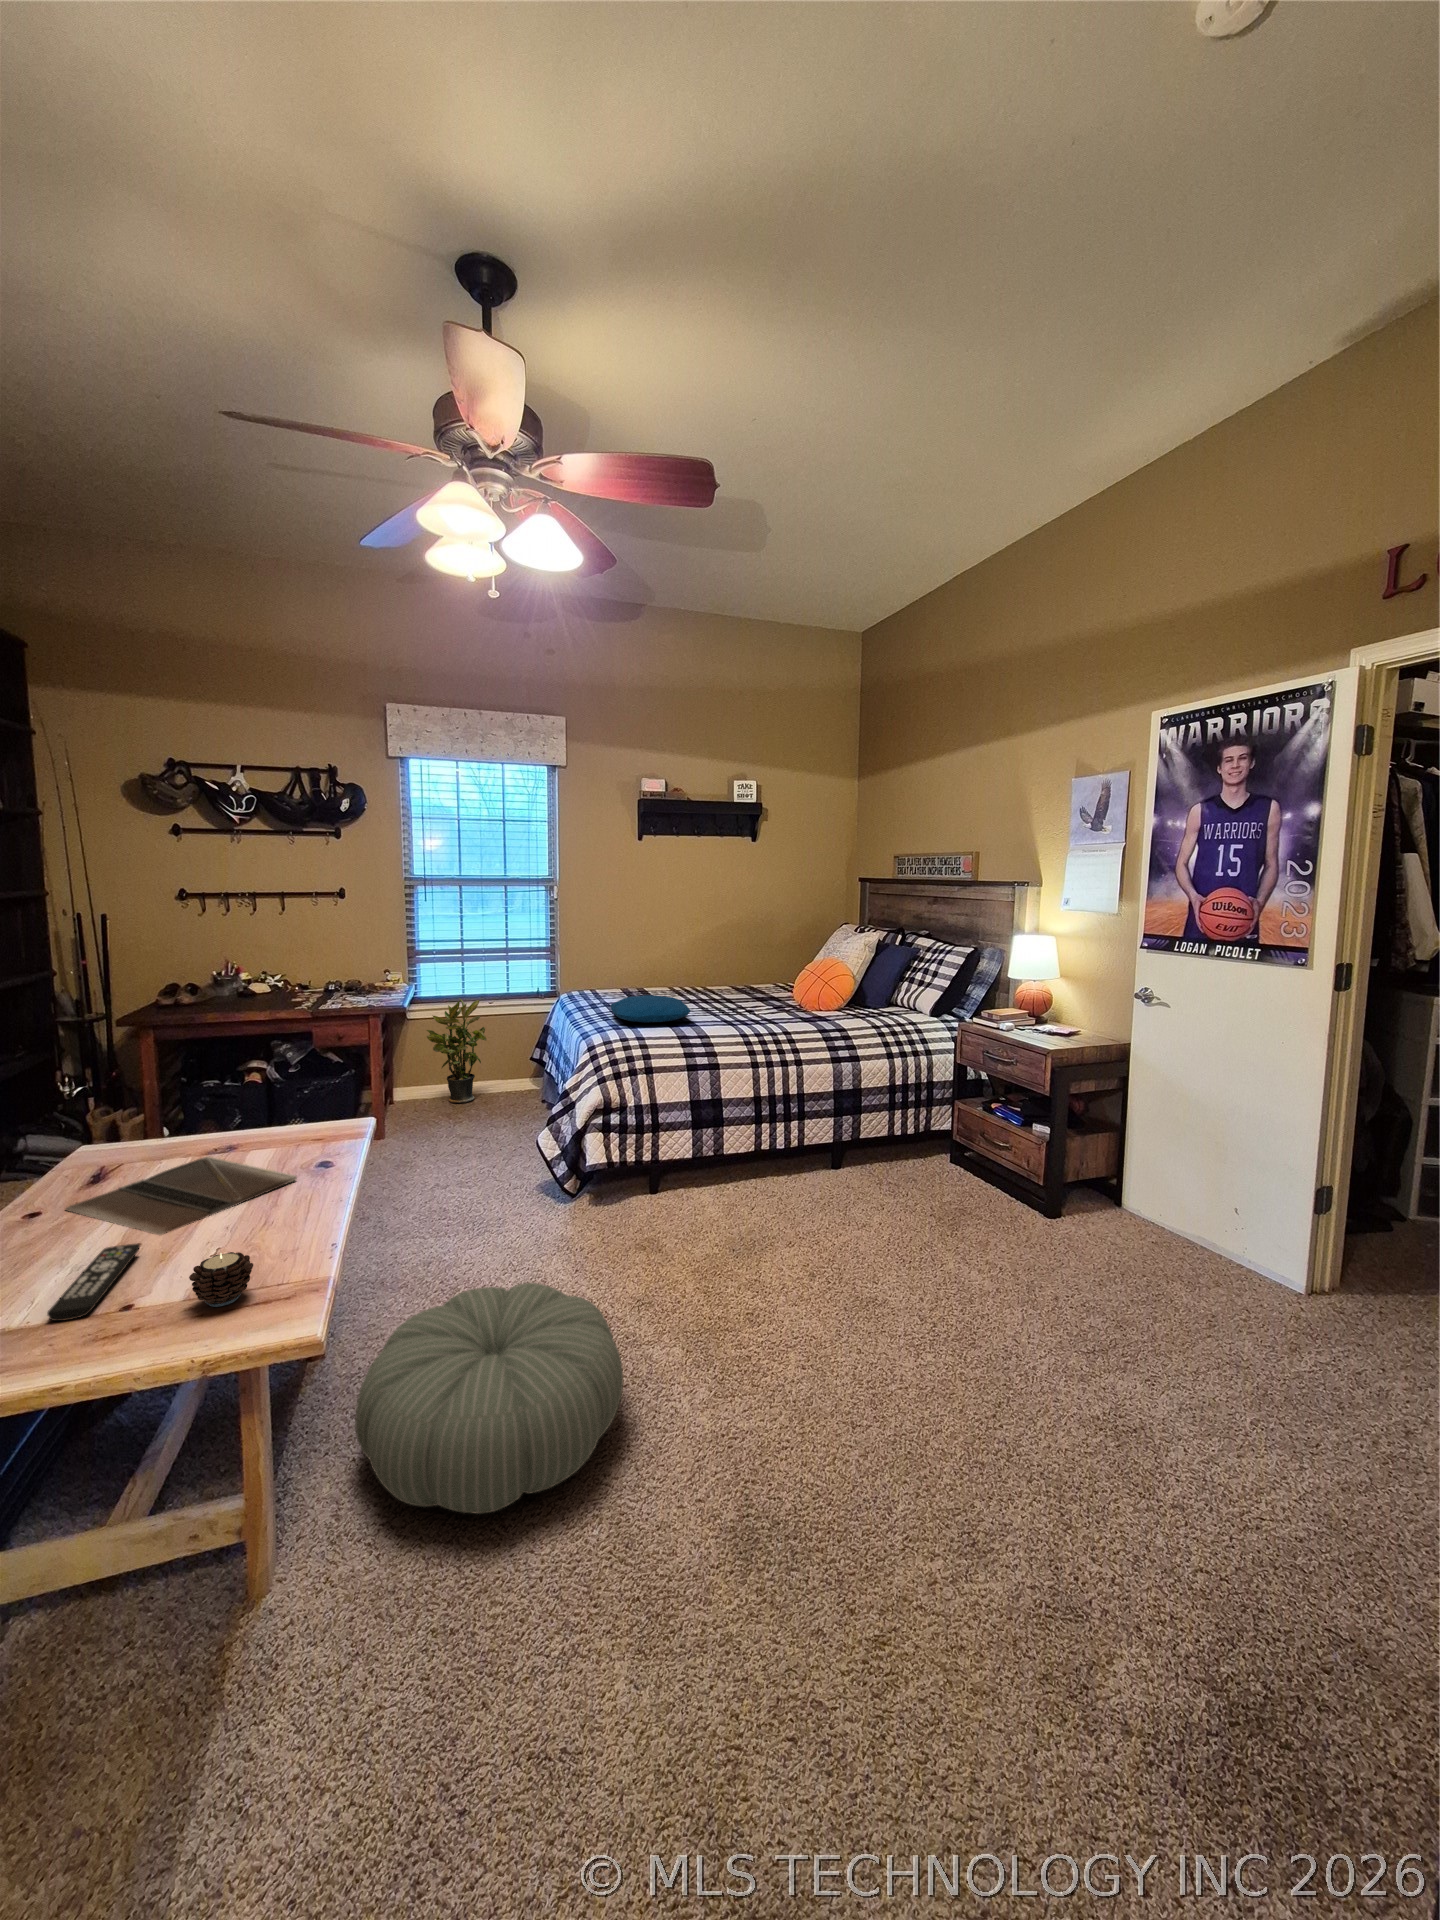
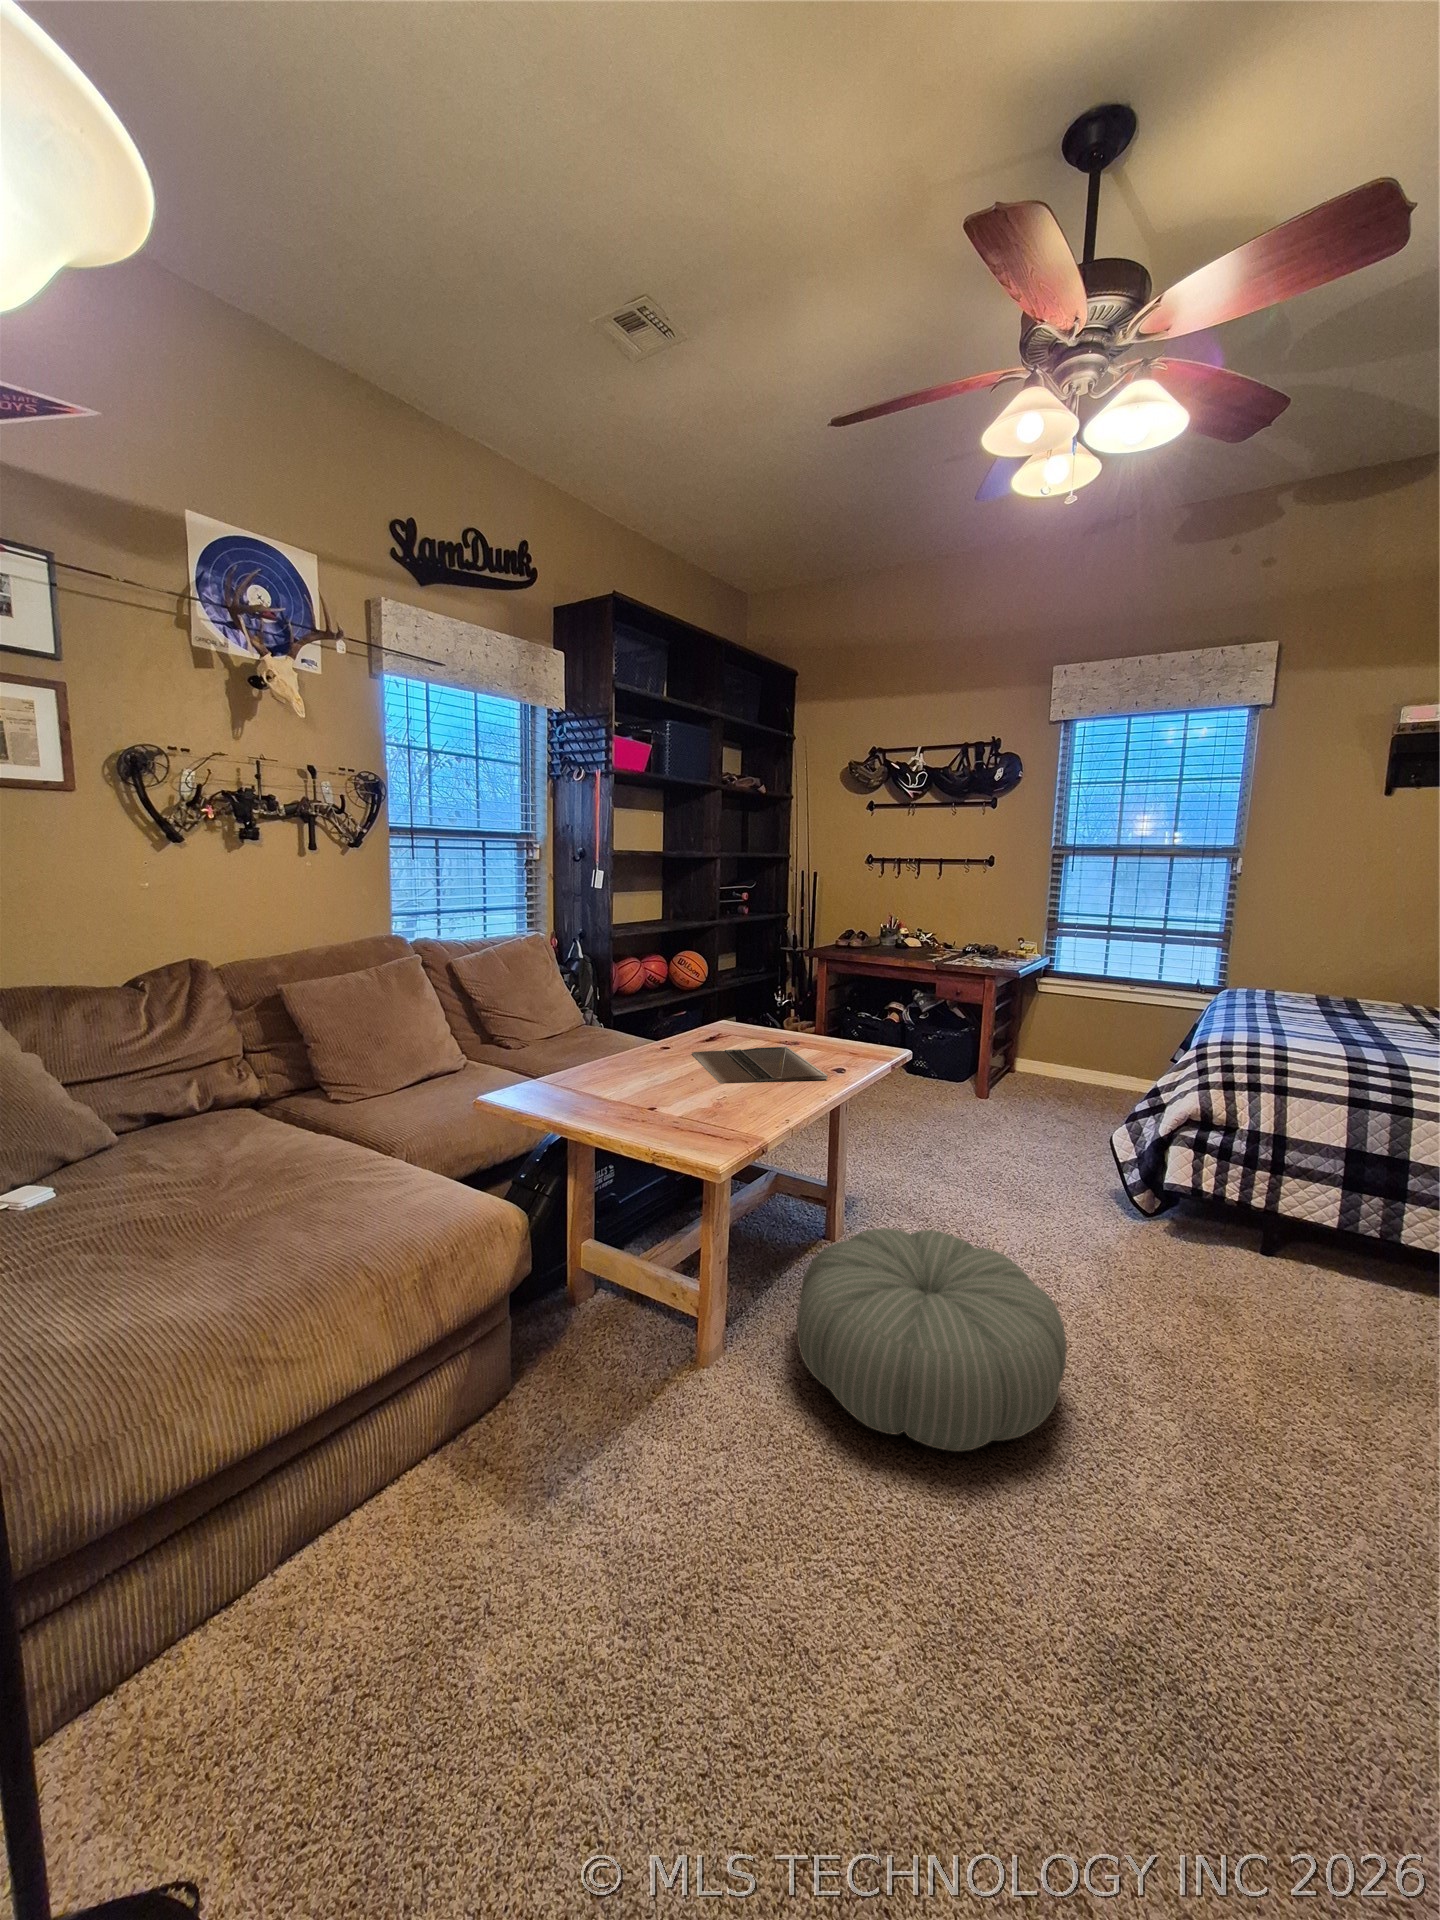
pillow: present [611,995,691,1023] -> none [1261,1000,1393,1038]
potted plant: present [427,999,487,1103] -> none [1051,976,1118,1090]
remote control: present [47,1244,140,1321] -> none [629,1077,700,1109]
candle: present [189,1252,253,1307] -> none [693,1093,732,1134]

